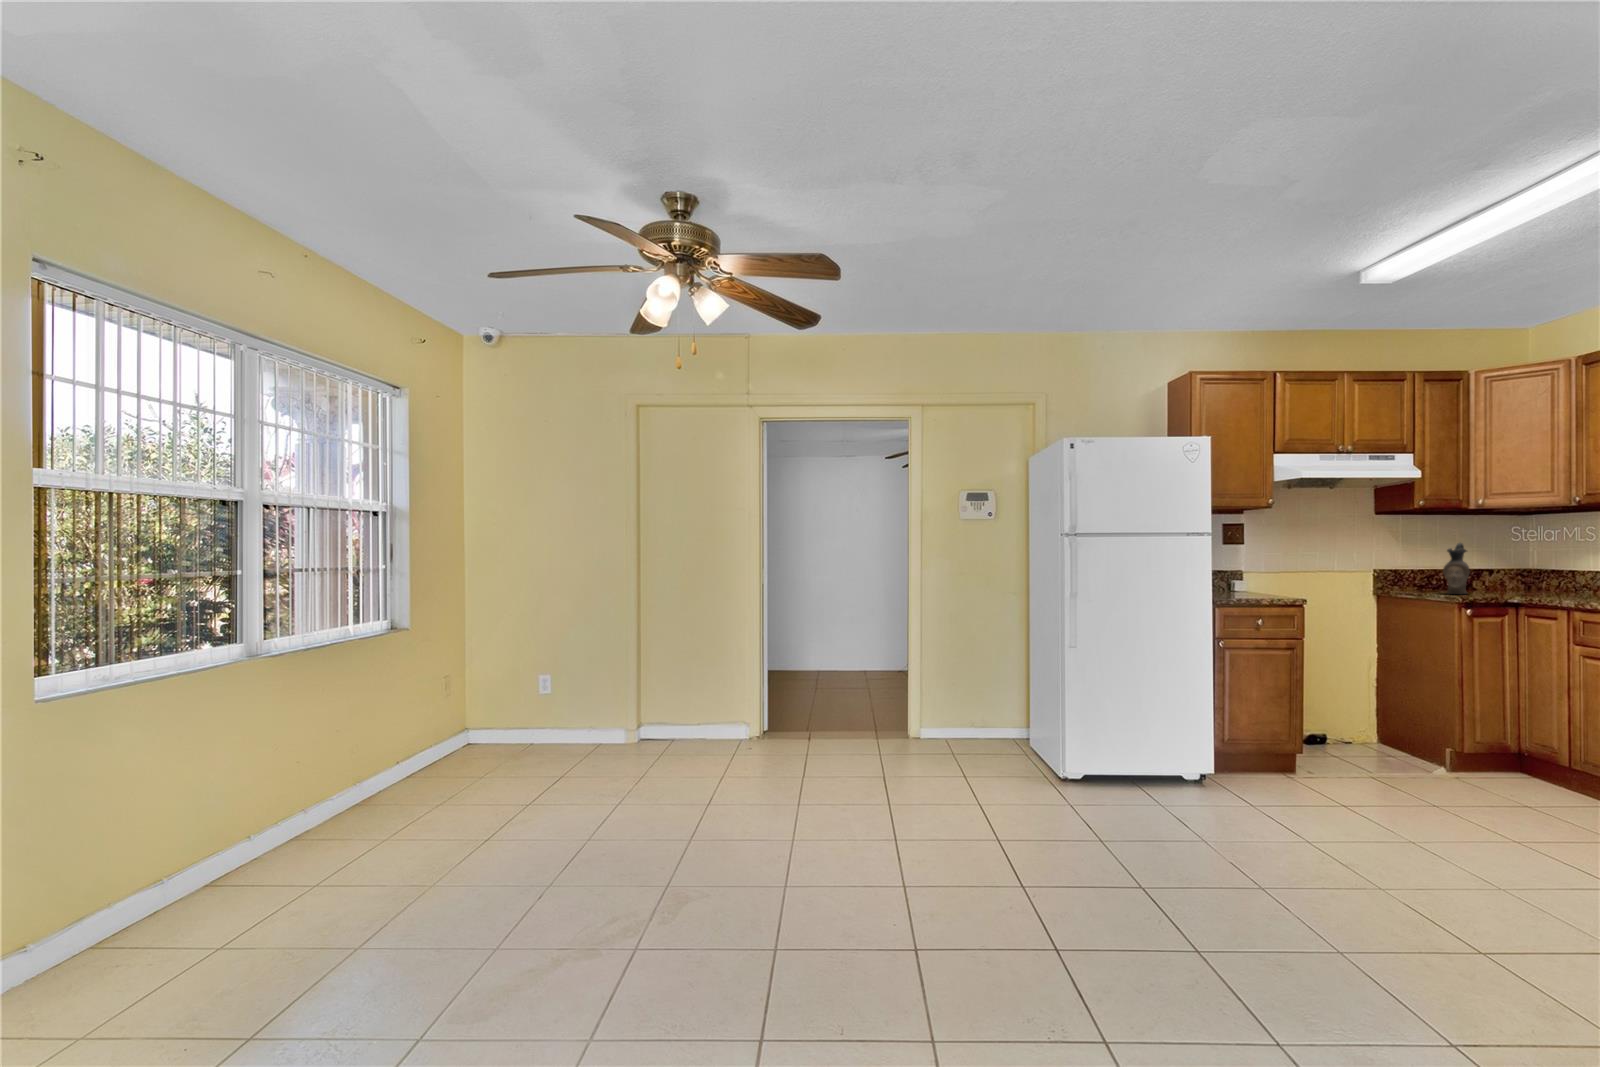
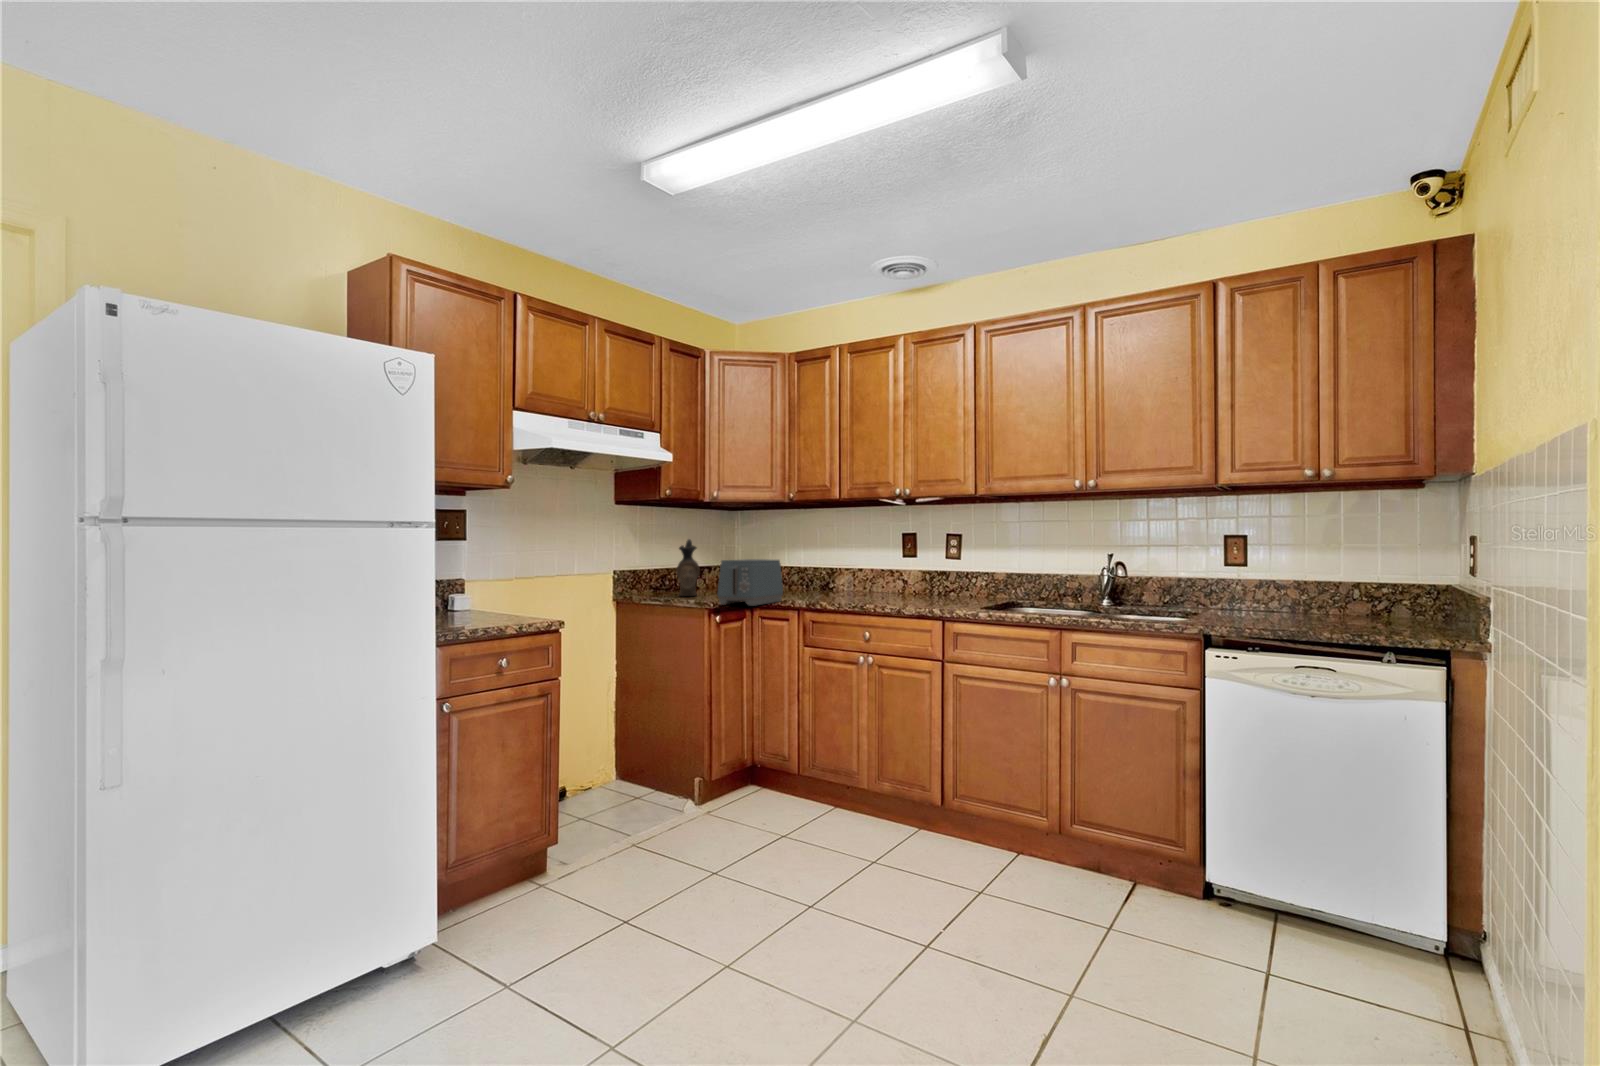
toaster: none [1472,562,1559,603] -> present [717,559,783,606]

